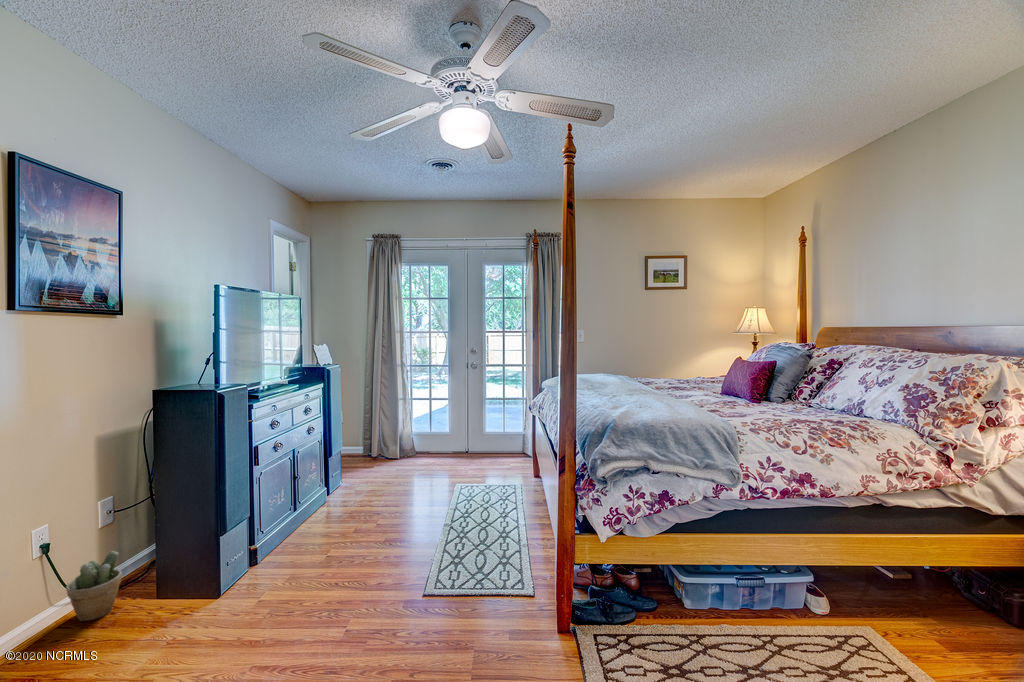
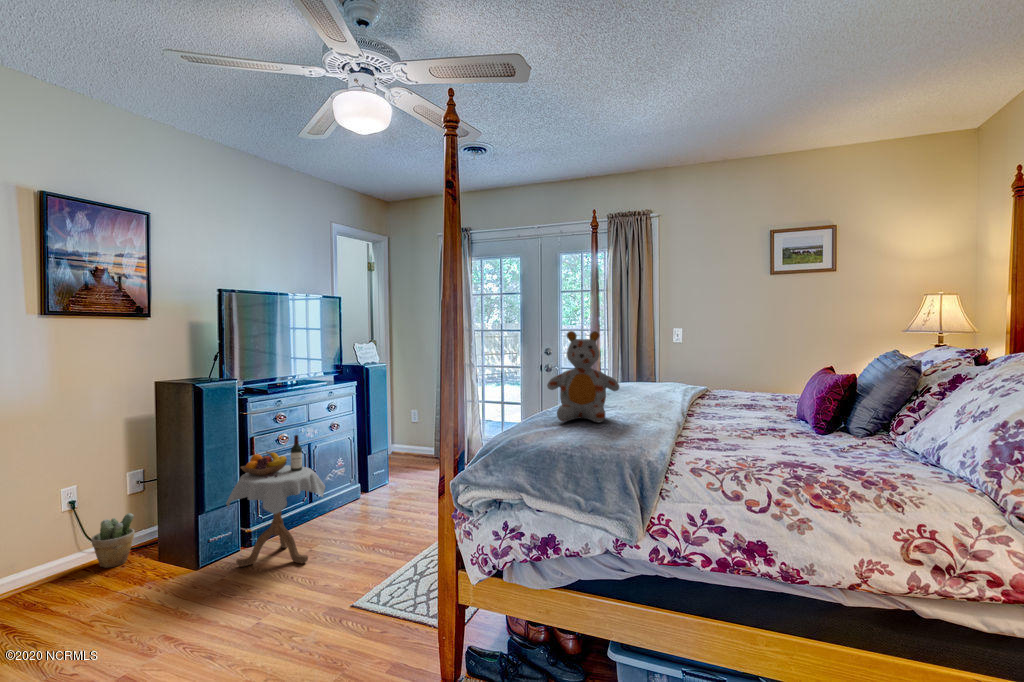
stuffed bear: none [597,334,655,406] -> present [547,331,619,422]
side table: none [250,440,341,583] -> present [226,435,326,567]

